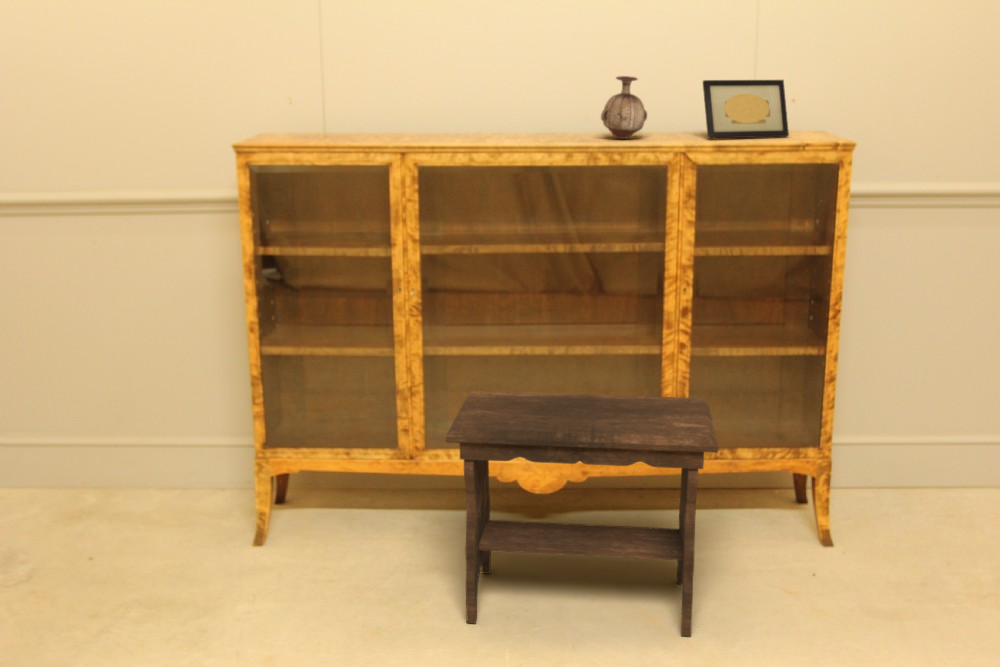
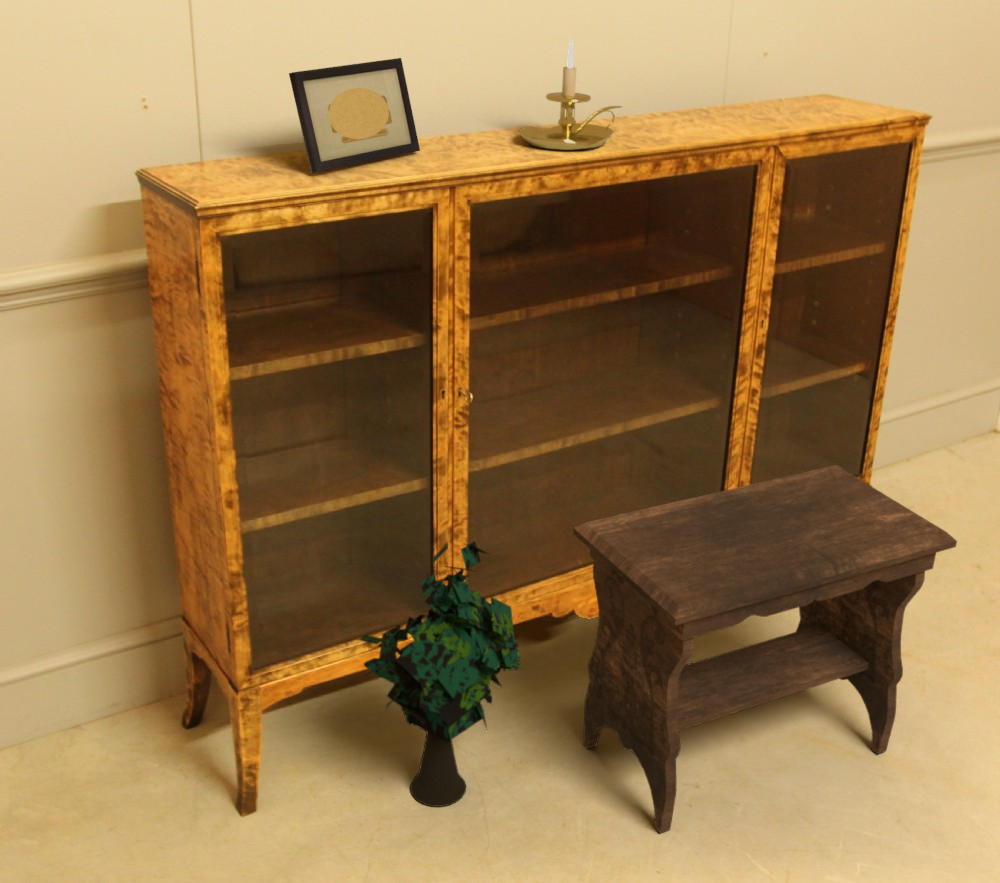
candle holder: none [482,71,559,141] -> present [520,40,622,150]
vase: present [601,76,647,139] -> none [657,38,717,128]
picture frame: present [703,80,789,138] -> present [289,58,420,173]
decorative plant: none [308,385,424,572] -> present [359,542,521,807]

